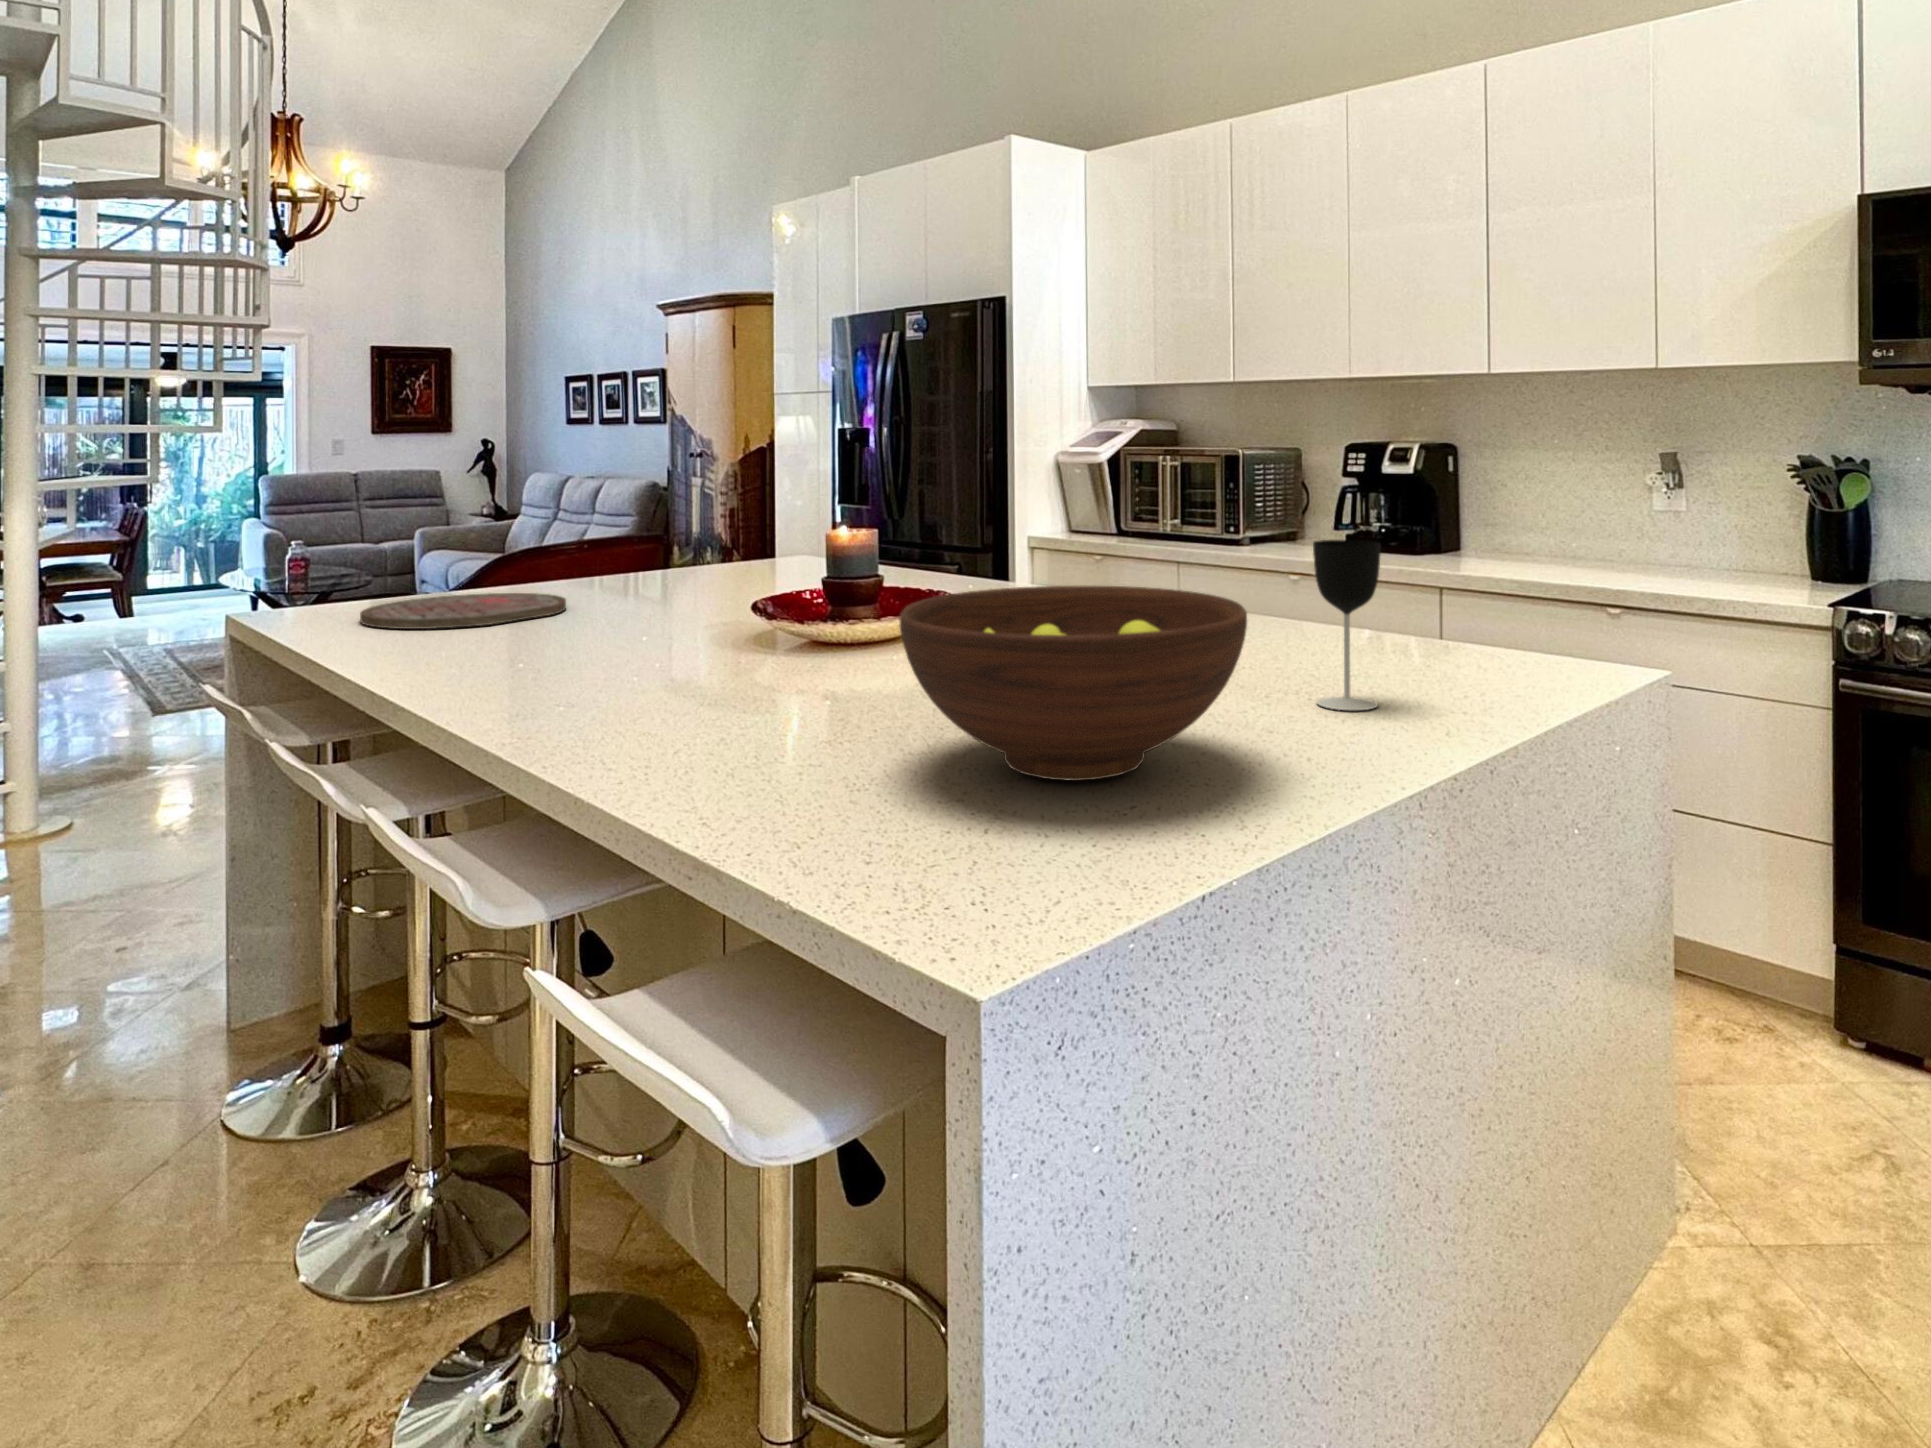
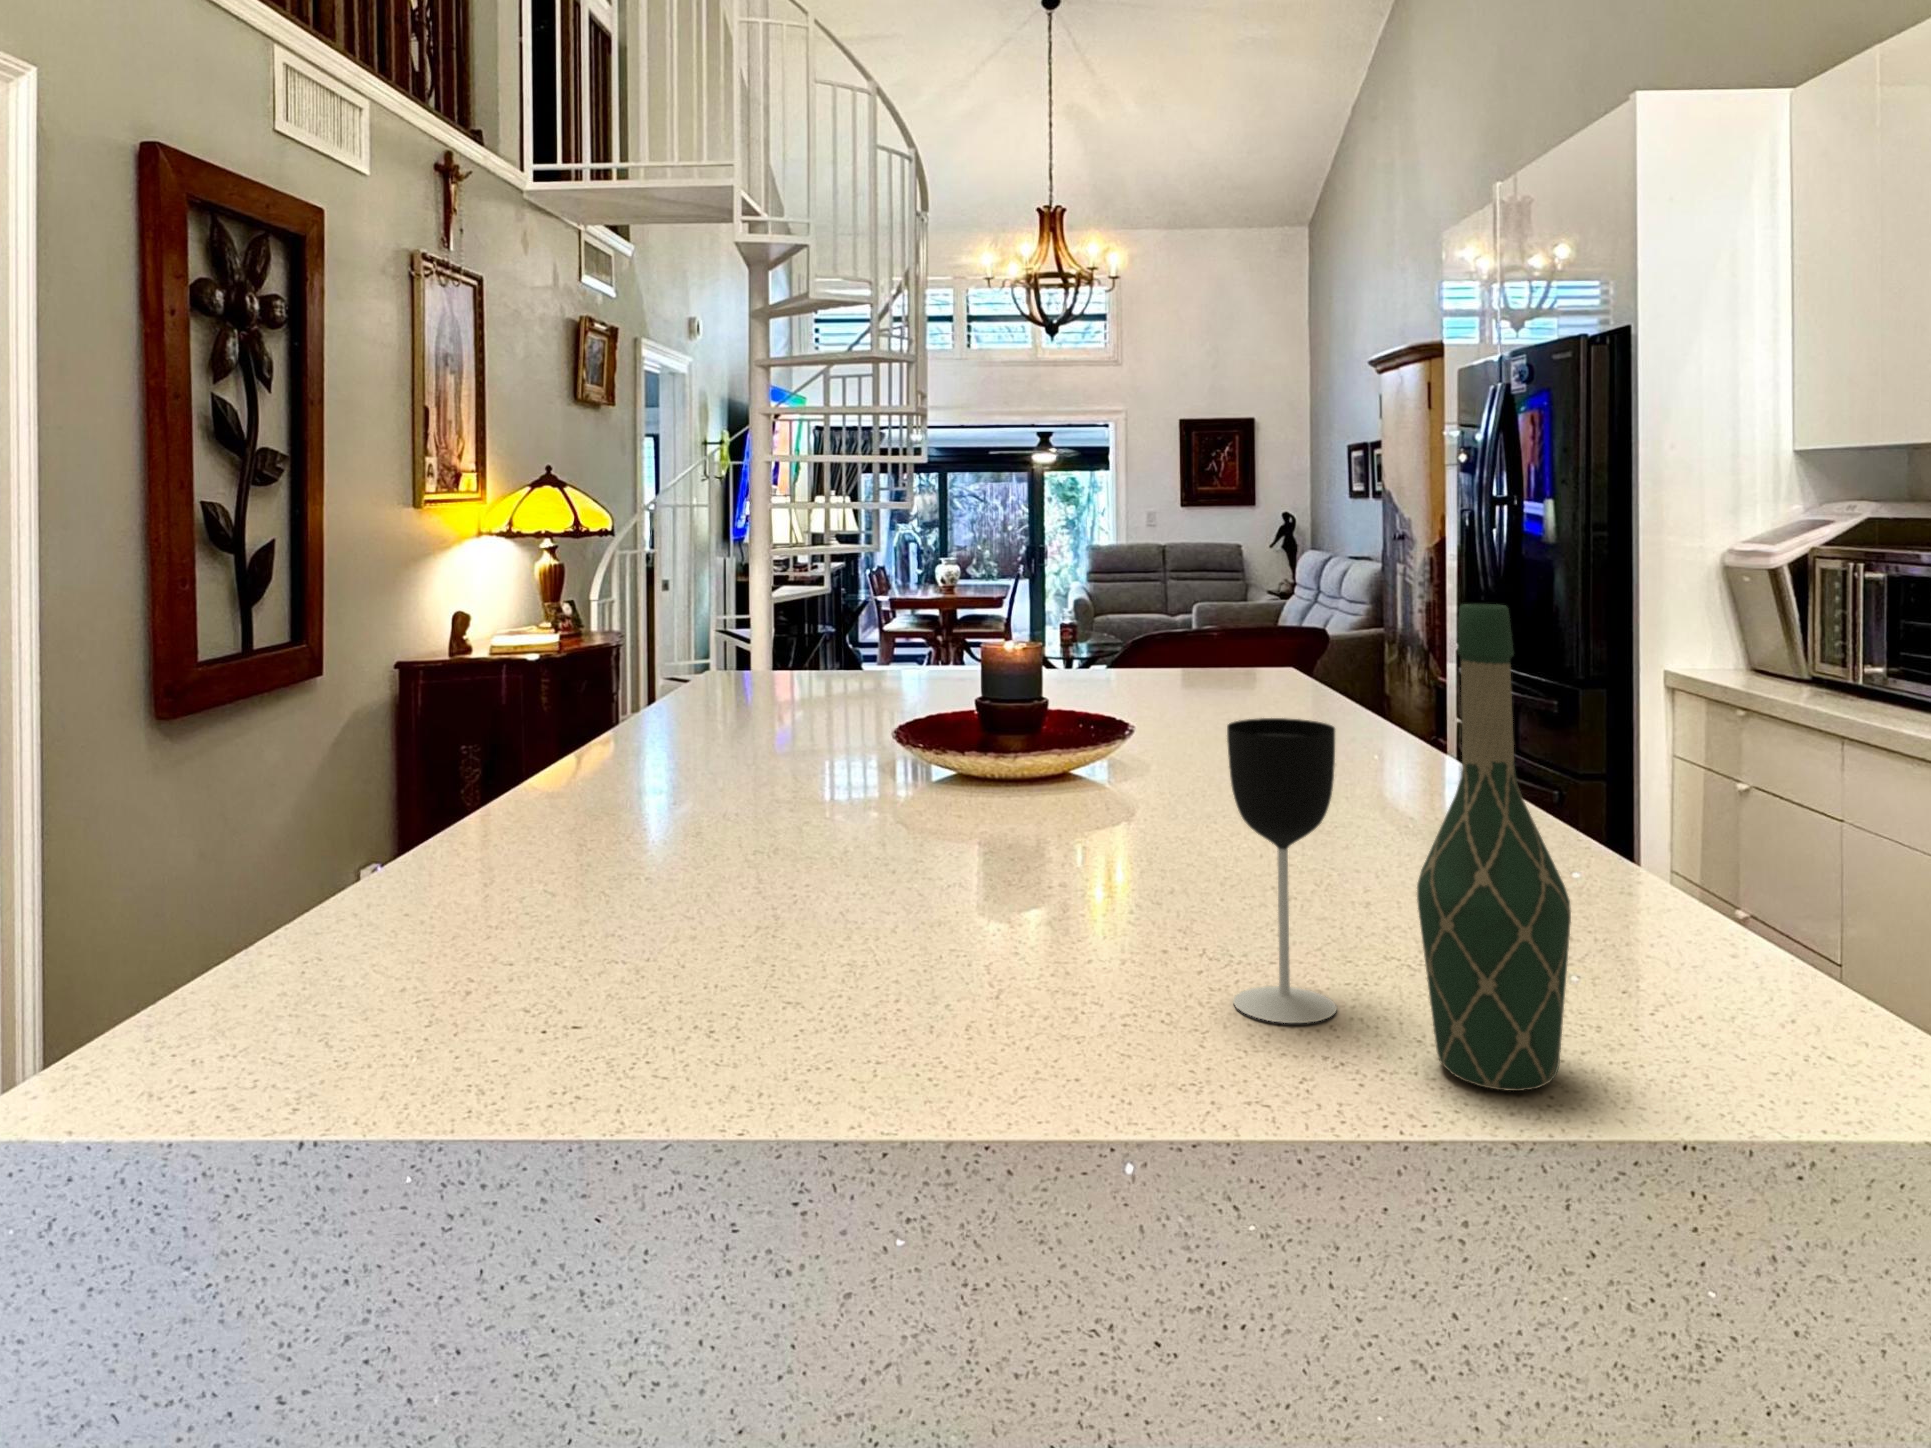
wine bottle: none [1441,461,1524,710] -> present [1417,604,1571,1091]
fruit bowl: present [899,586,1247,781] -> none [459,731,933,1014]
cutting board: present [360,593,566,629] -> none [725,675,913,709]

